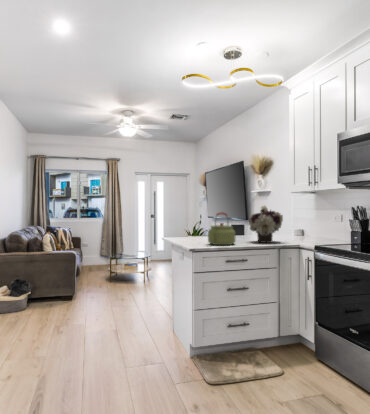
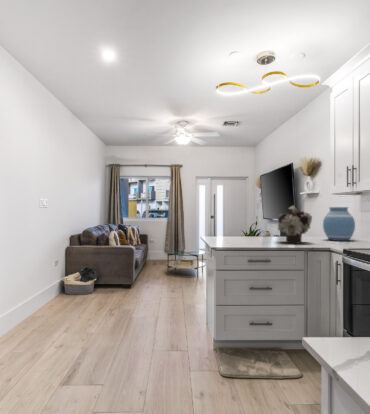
vase: none [286,206,315,239] -> present [323,207,355,241]
kettle: present [208,212,236,245] -> none [231,212,260,244]

